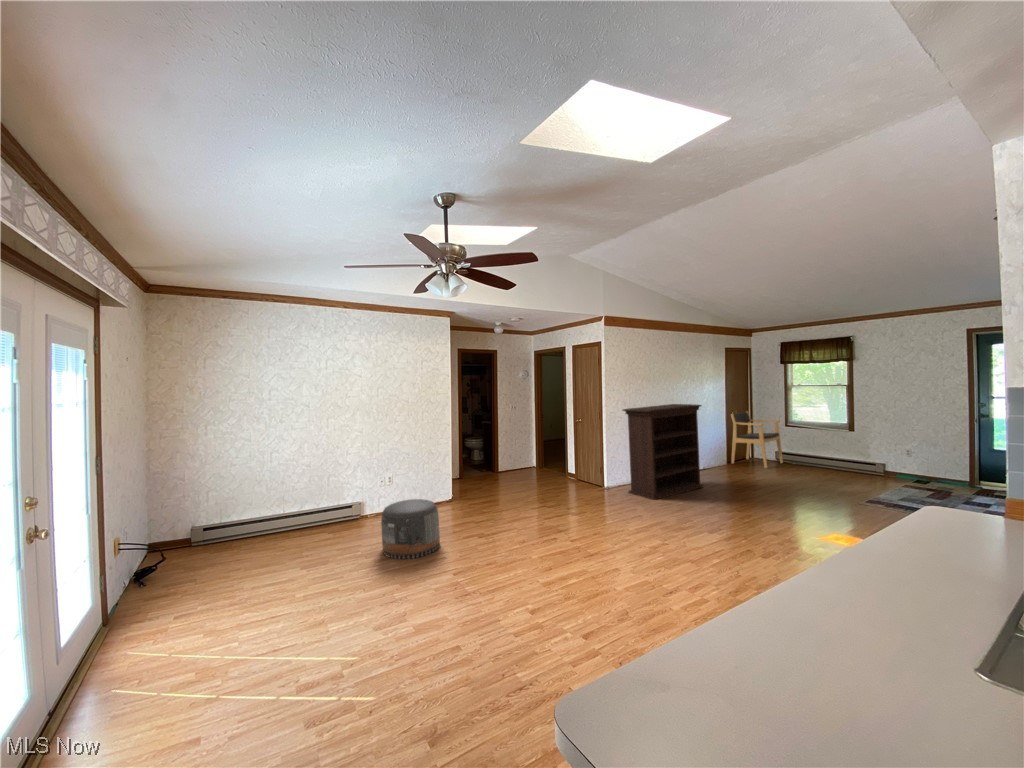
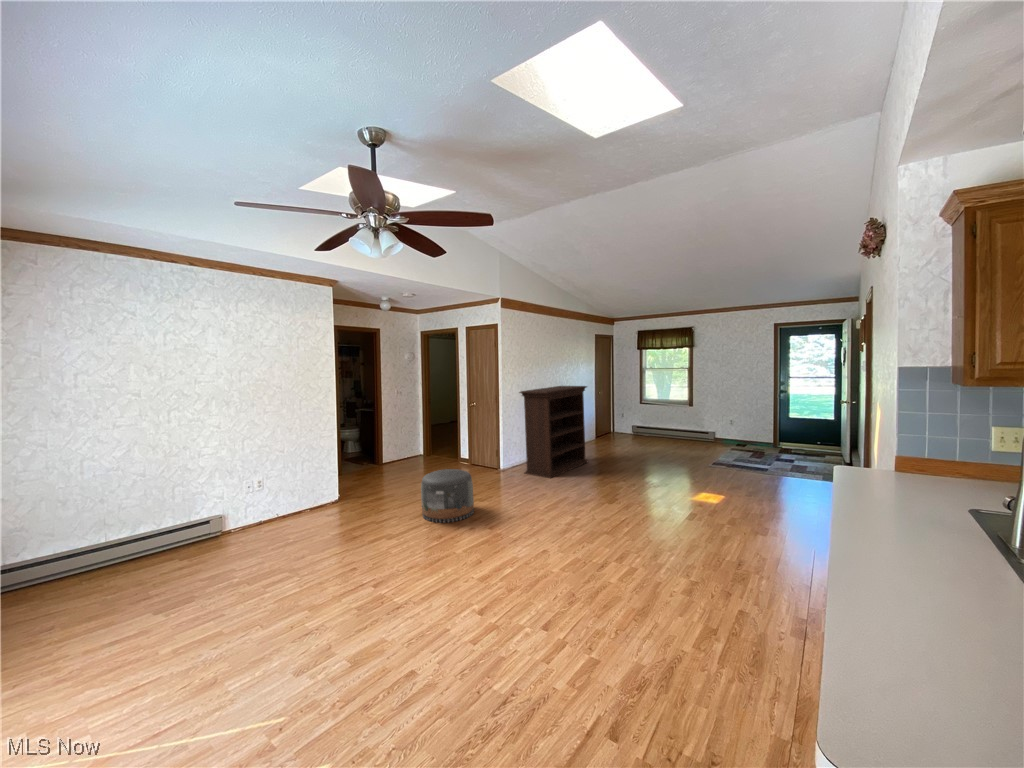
armchair: present [731,411,783,468] -> none [601,392,641,442]
pouf: present [381,499,440,559] -> present [421,469,474,523]

